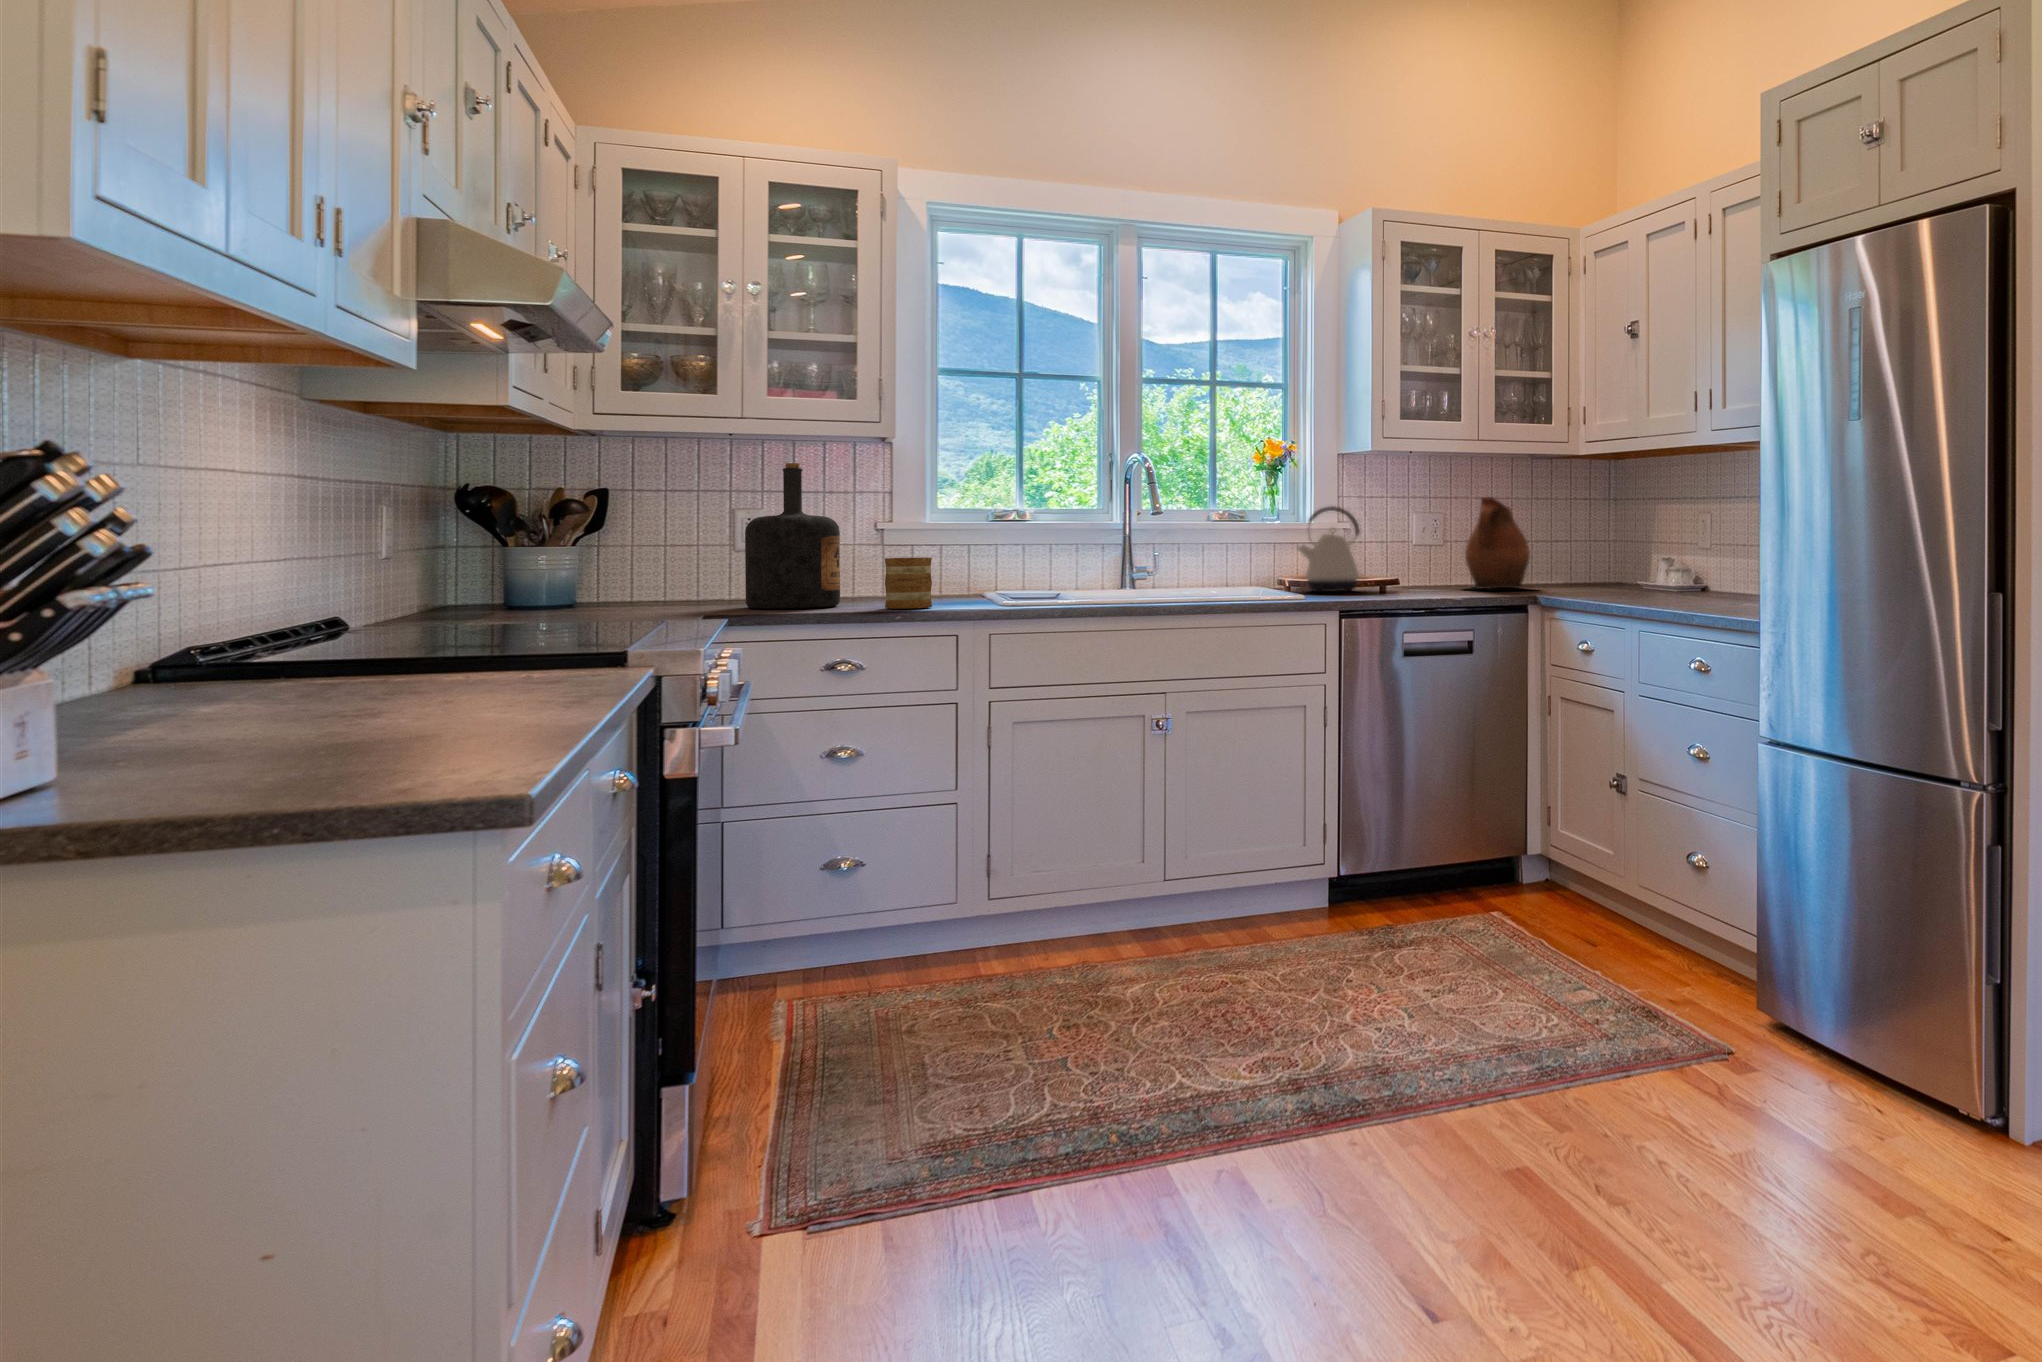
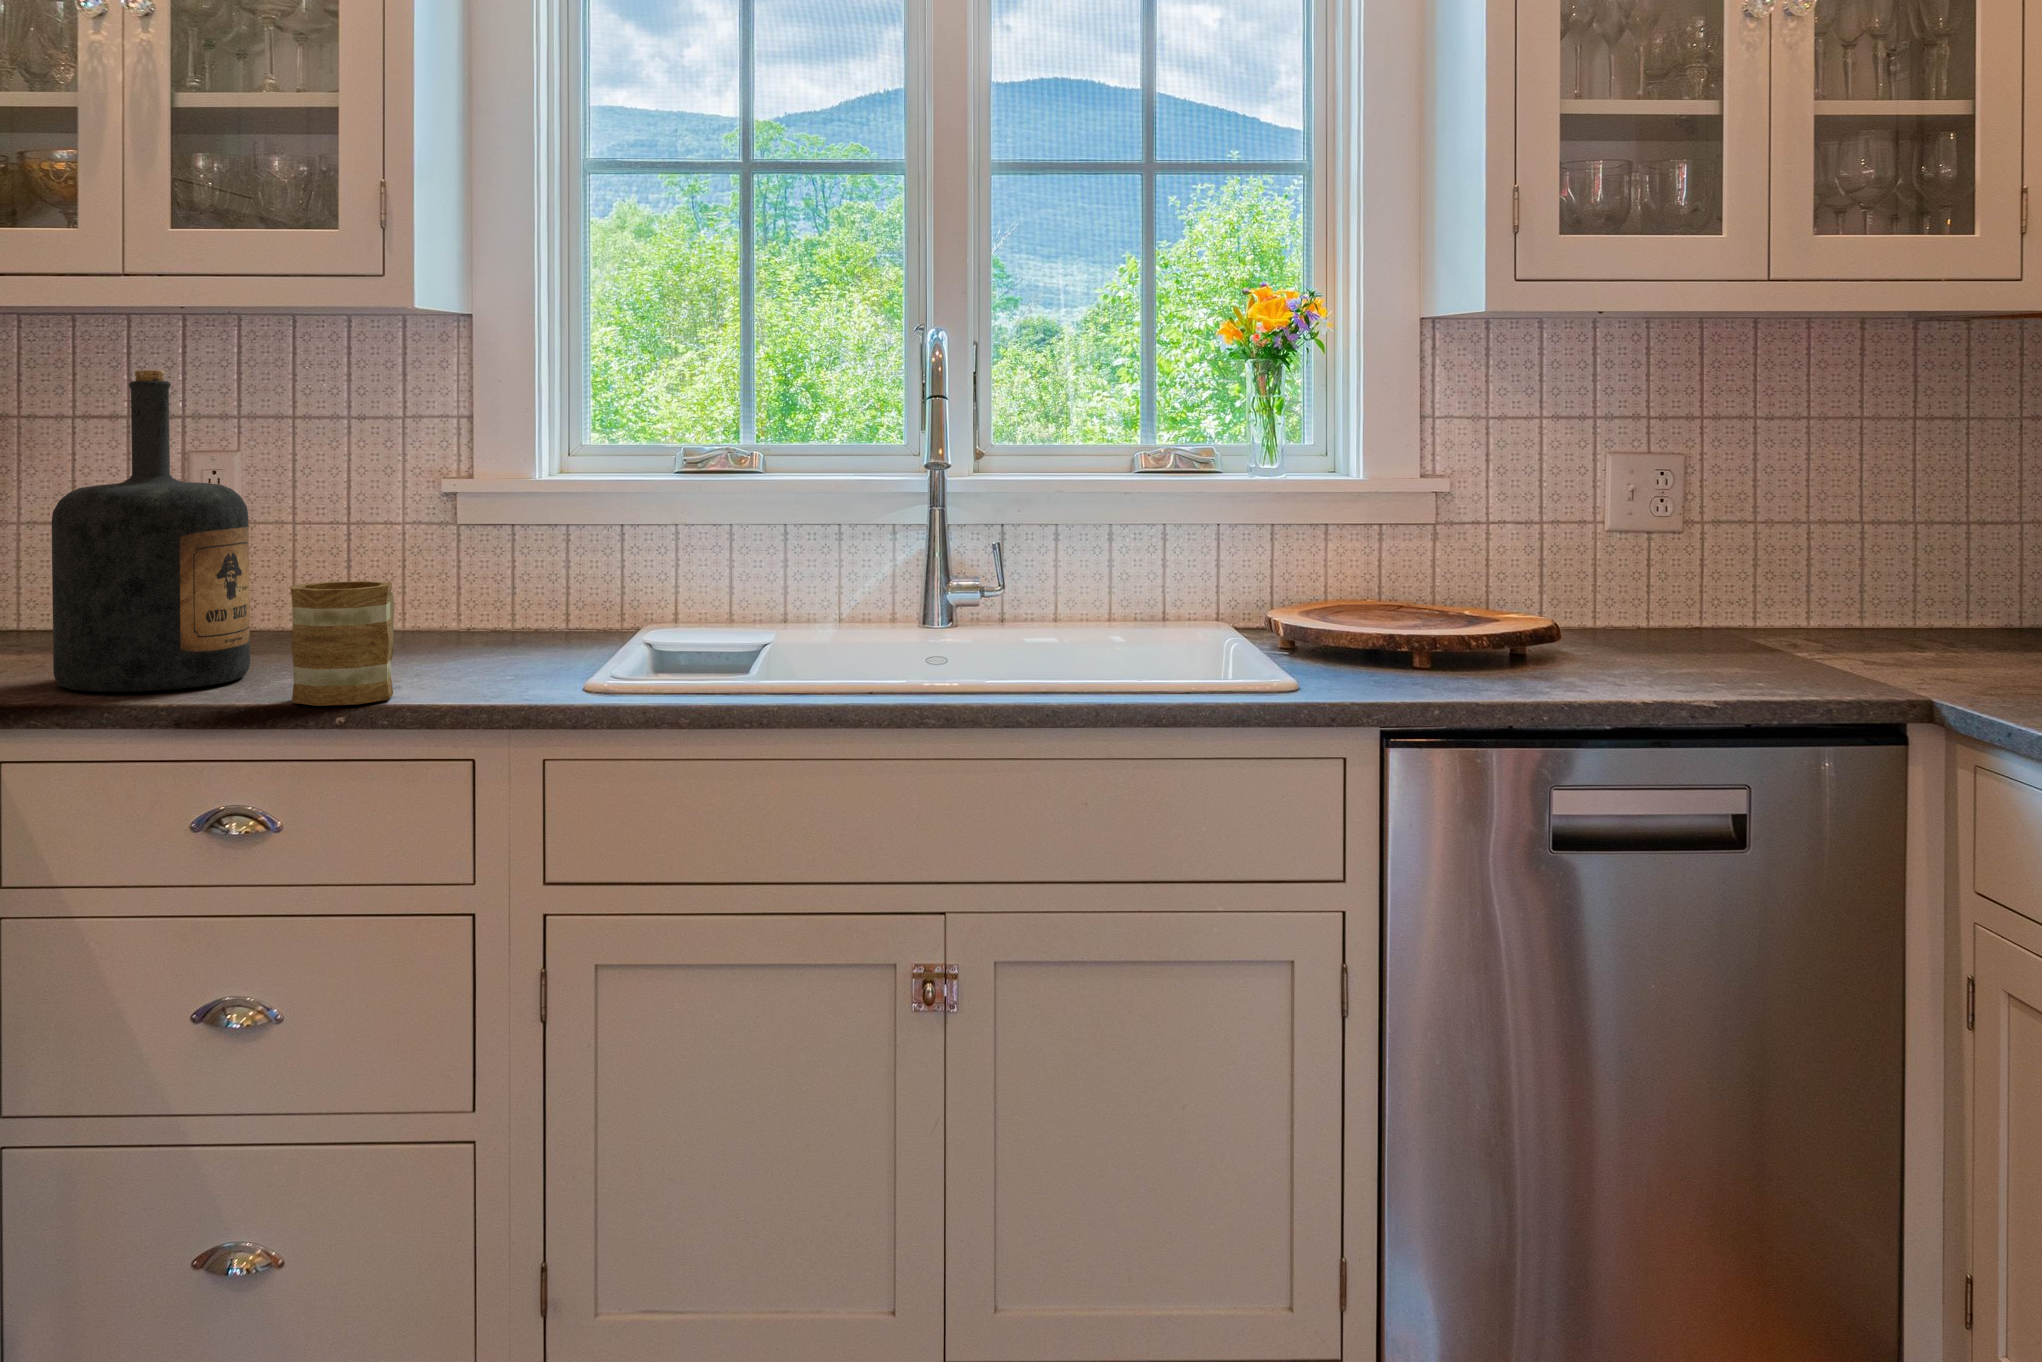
ceramic pitcher: present [1465,497,1530,589] -> none [1704,425,1948,669]
kettle: present [1298,506,1363,592] -> none [1293,448,1460,659]

